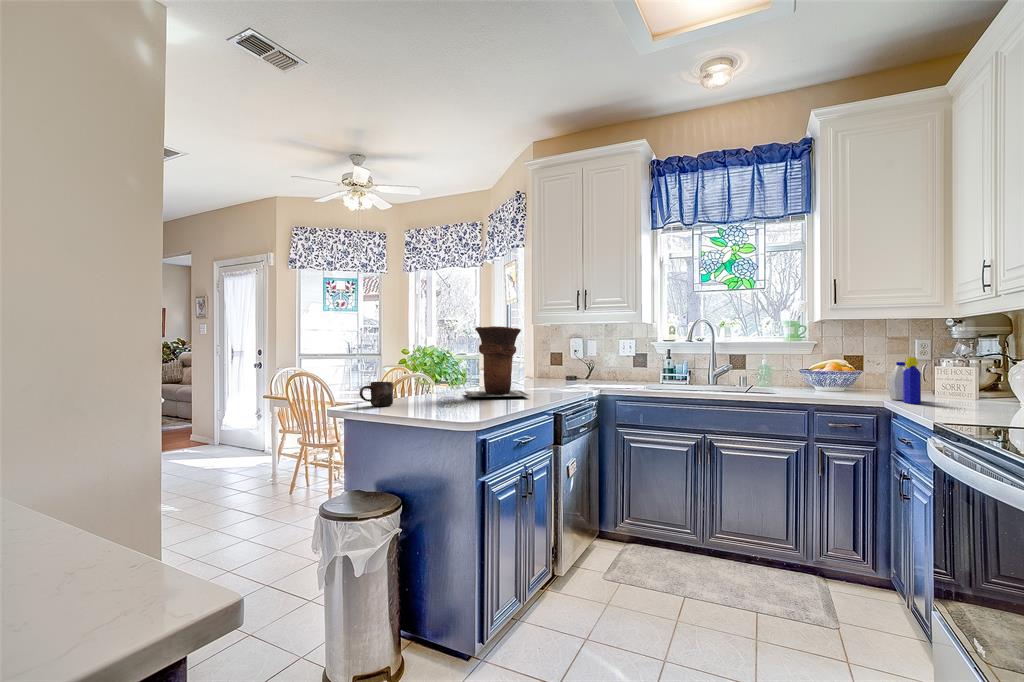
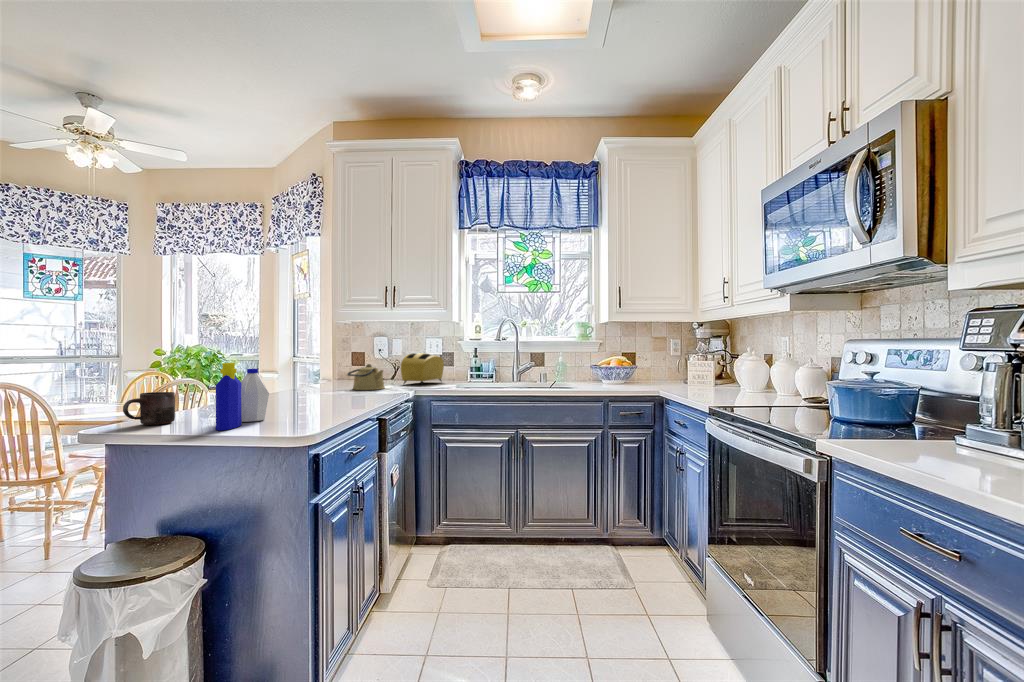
vase: present [465,326,529,397] -> none [265,322,352,405]
toaster: none [590,355,634,386] -> present [401,353,444,384]
bottle: present [887,357,921,404] -> present [216,363,269,431]
kettle: none [539,364,572,389] -> present [347,364,385,390]

